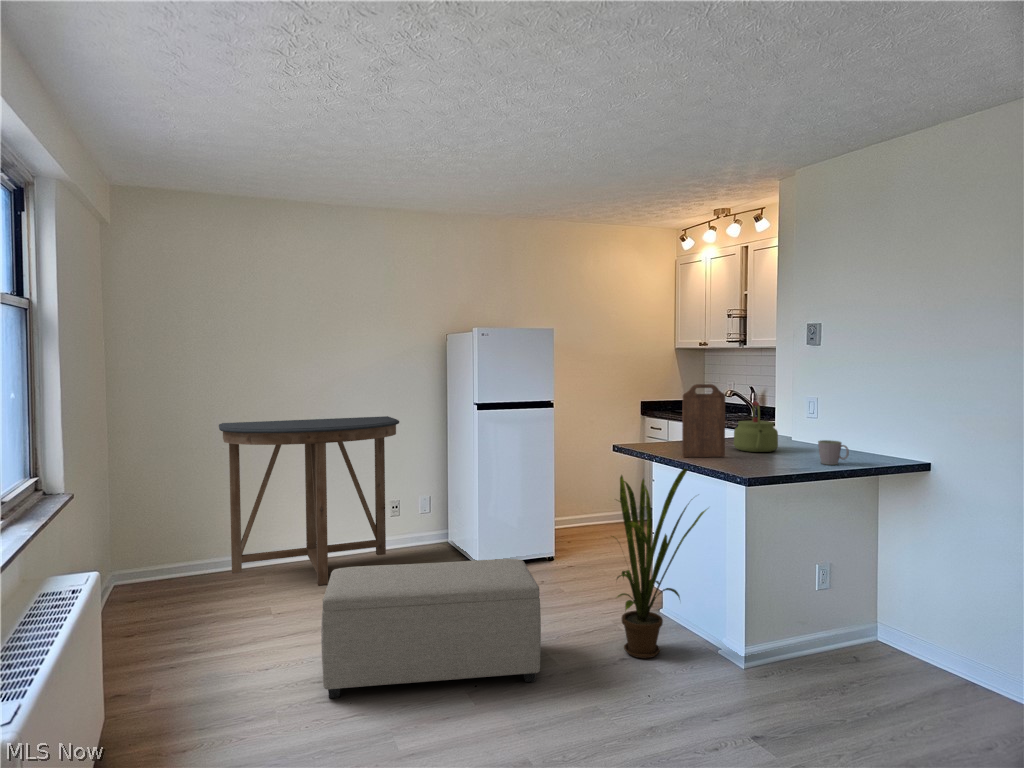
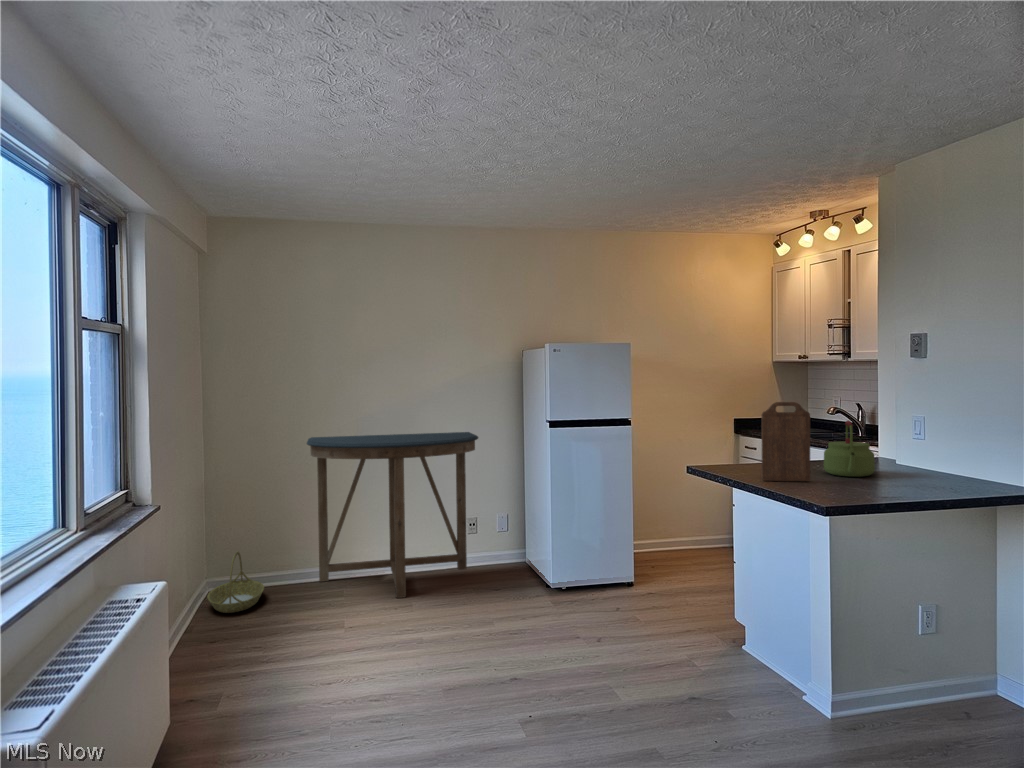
mug: present [818,440,849,465] -> none [918,466,955,494]
house plant: present [617,468,707,658] -> none [678,486,792,698]
basket: none [112,544,175,609] -> present [207,552,264,613]
ottoman: present [321,559,541,698] -> none [377,583,600,717]

